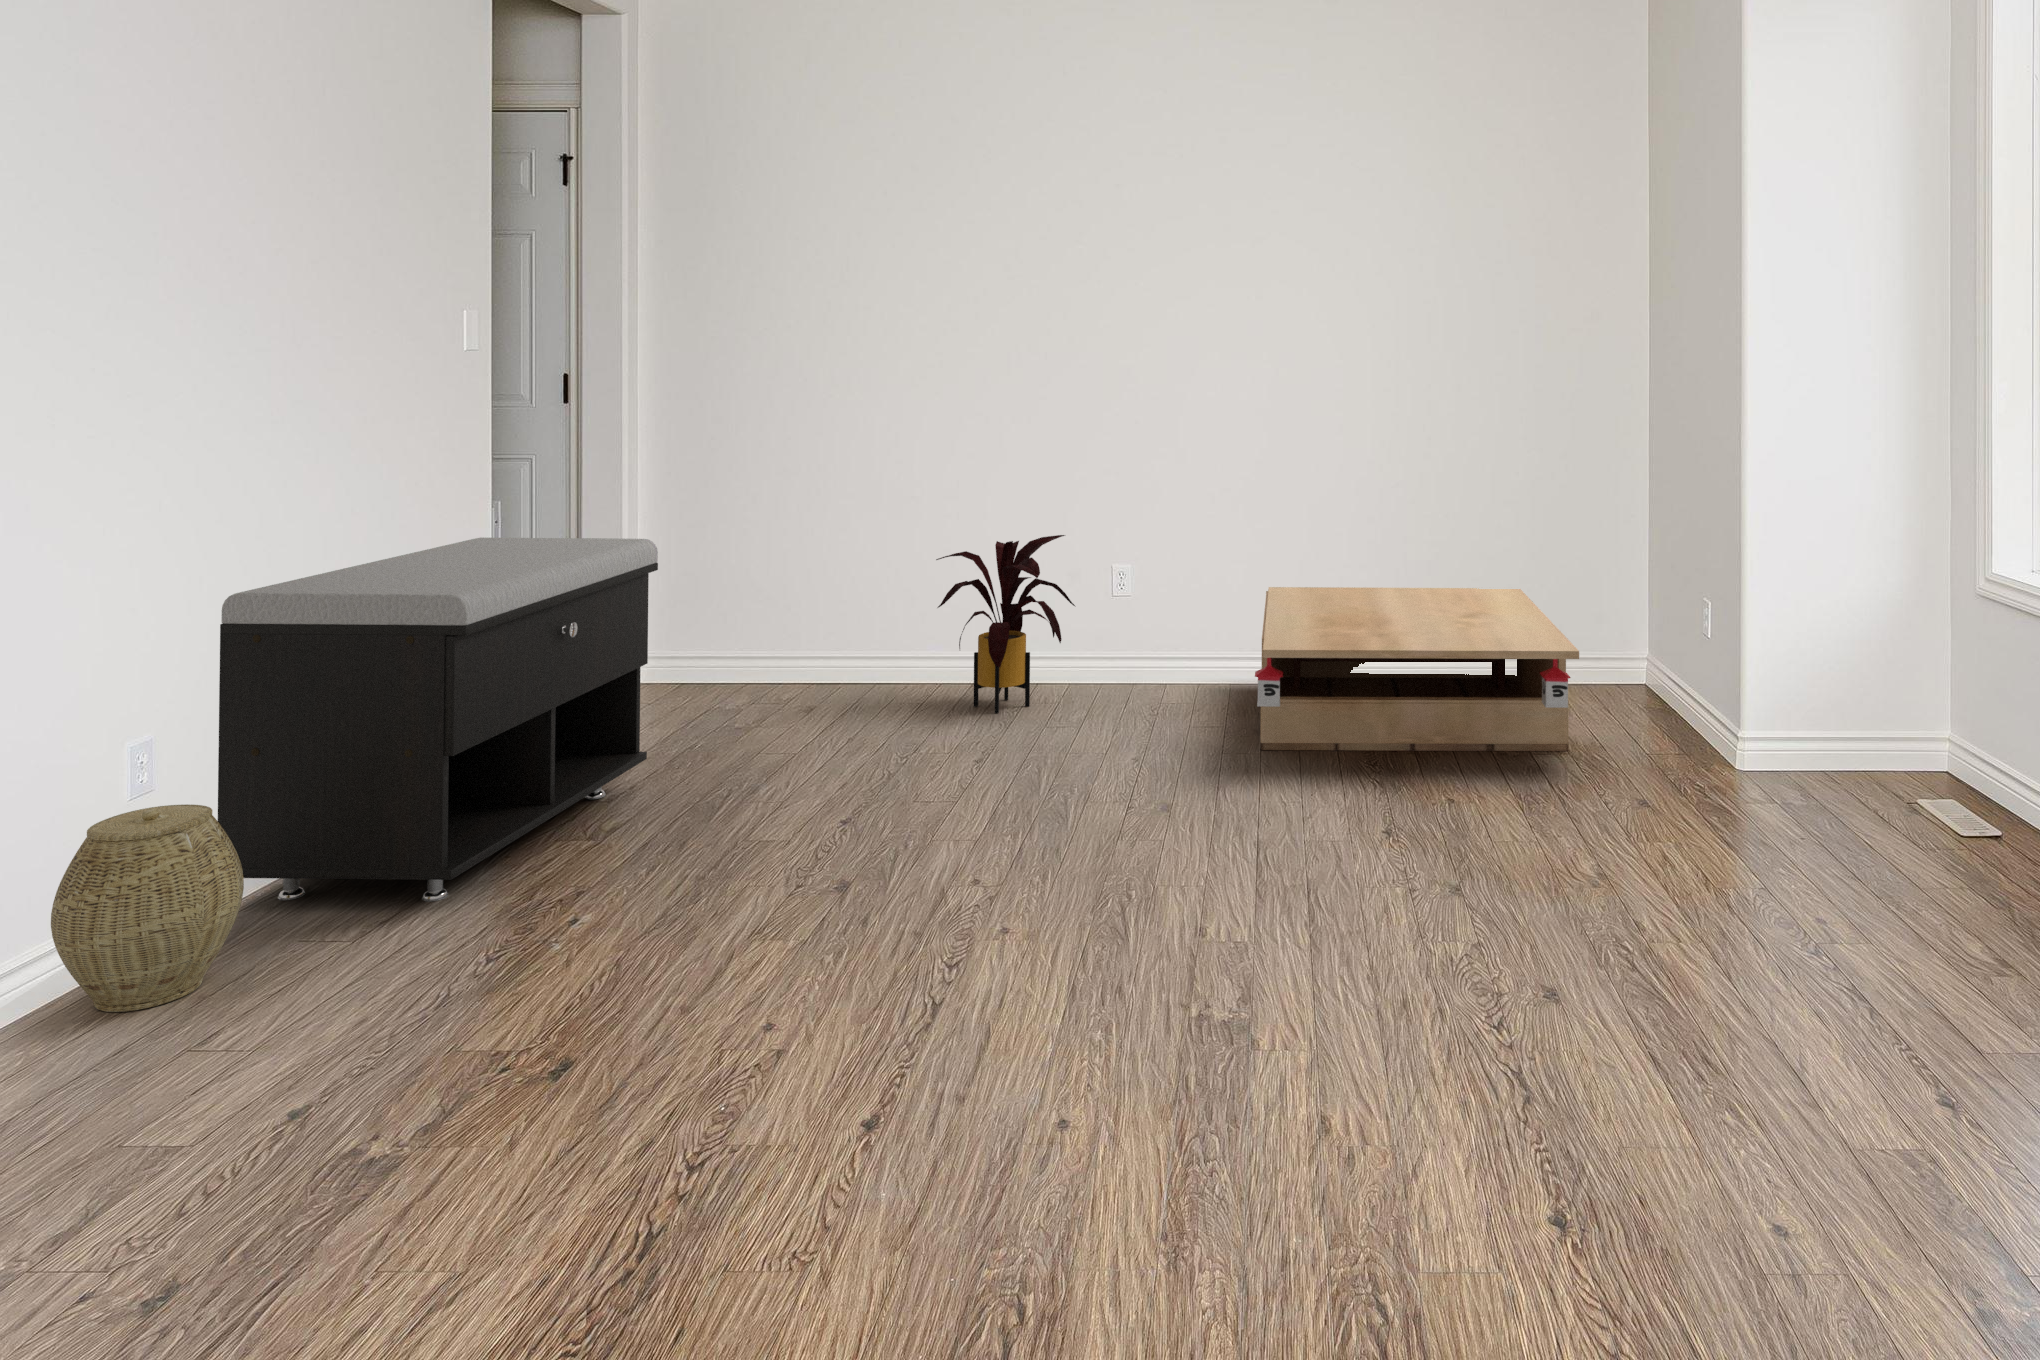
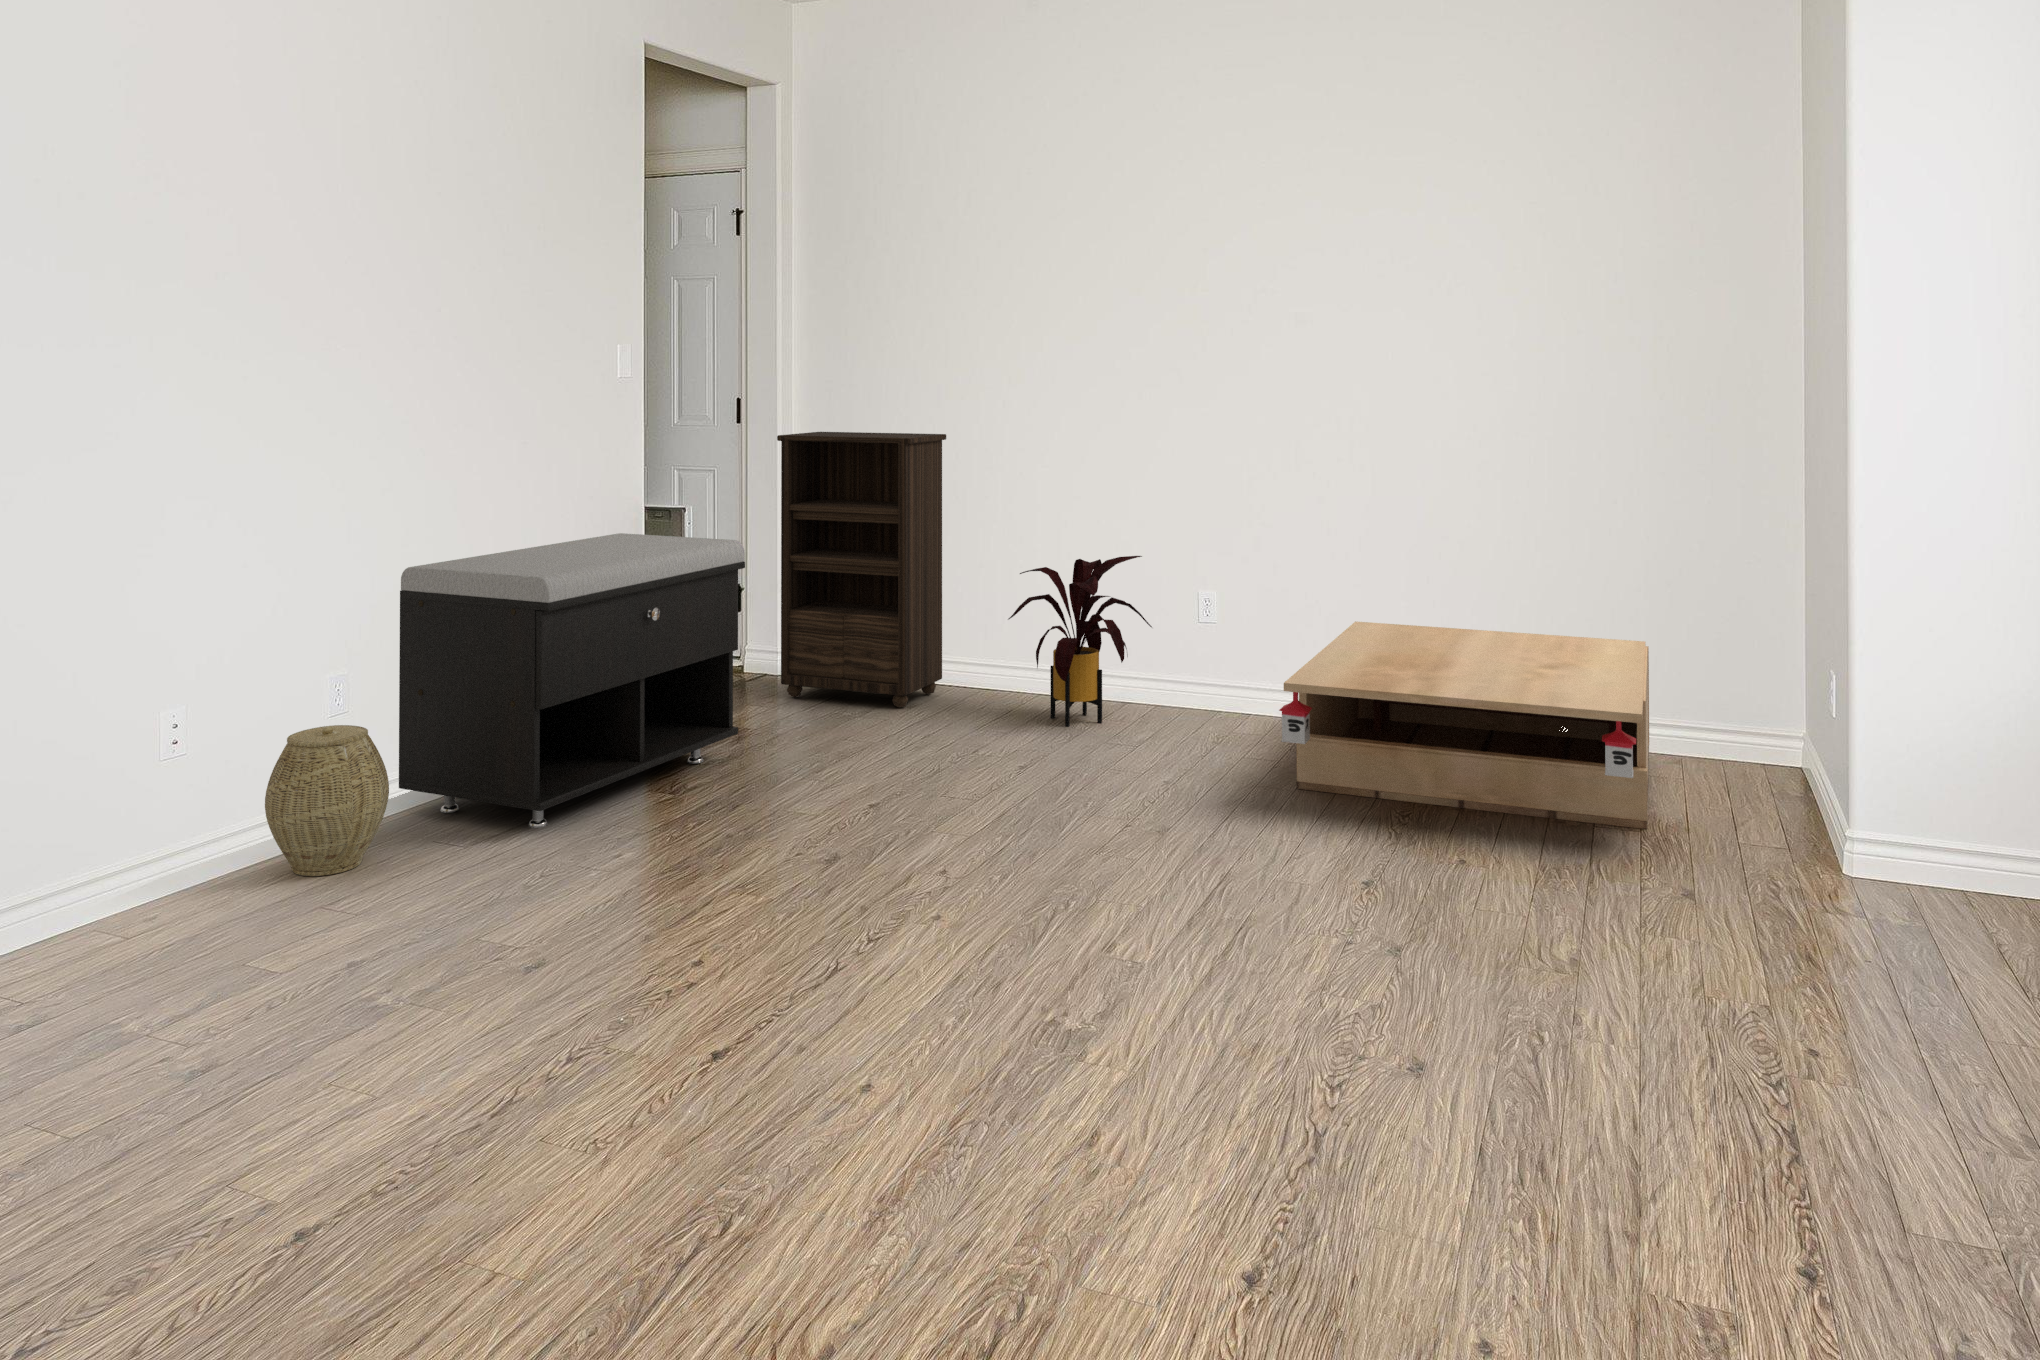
bookshelf: none [649,415,845,712] -> present [777,432,946,708]

